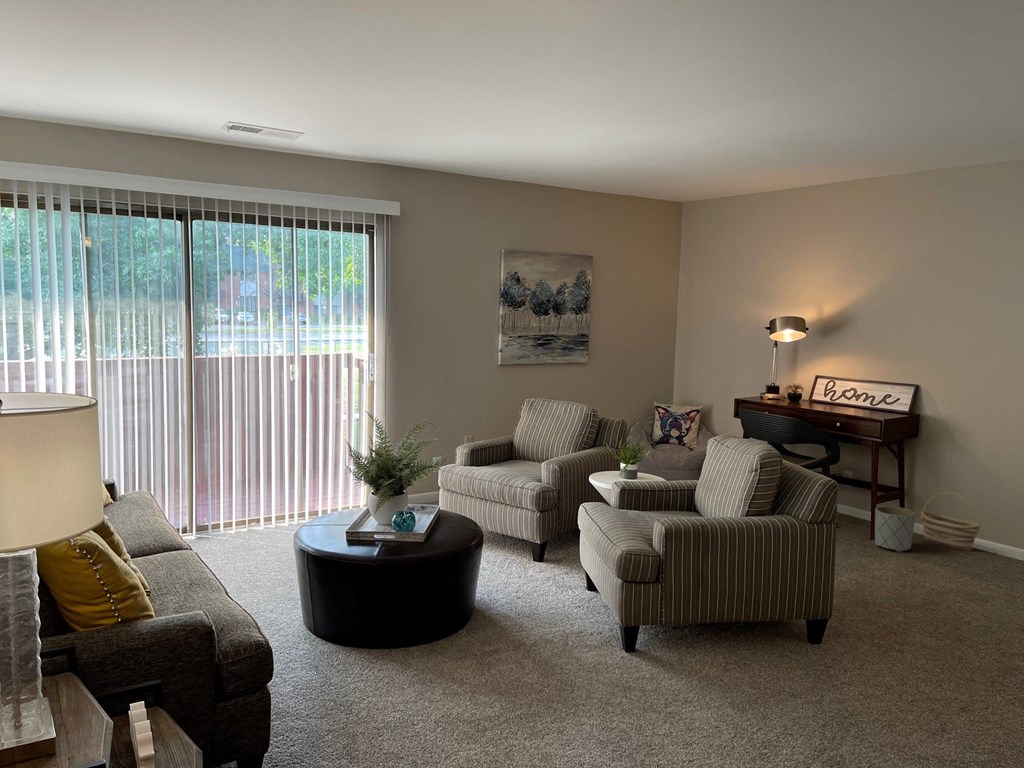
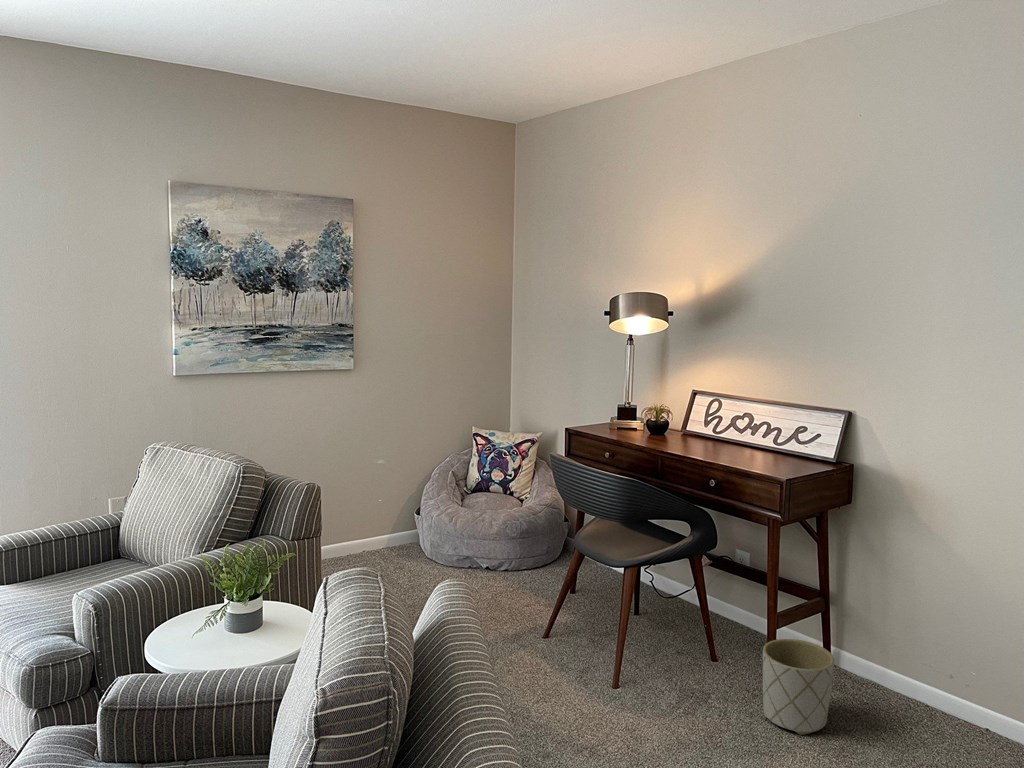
basket: present [921,496,980,551] -> none [854,612,956,727]

